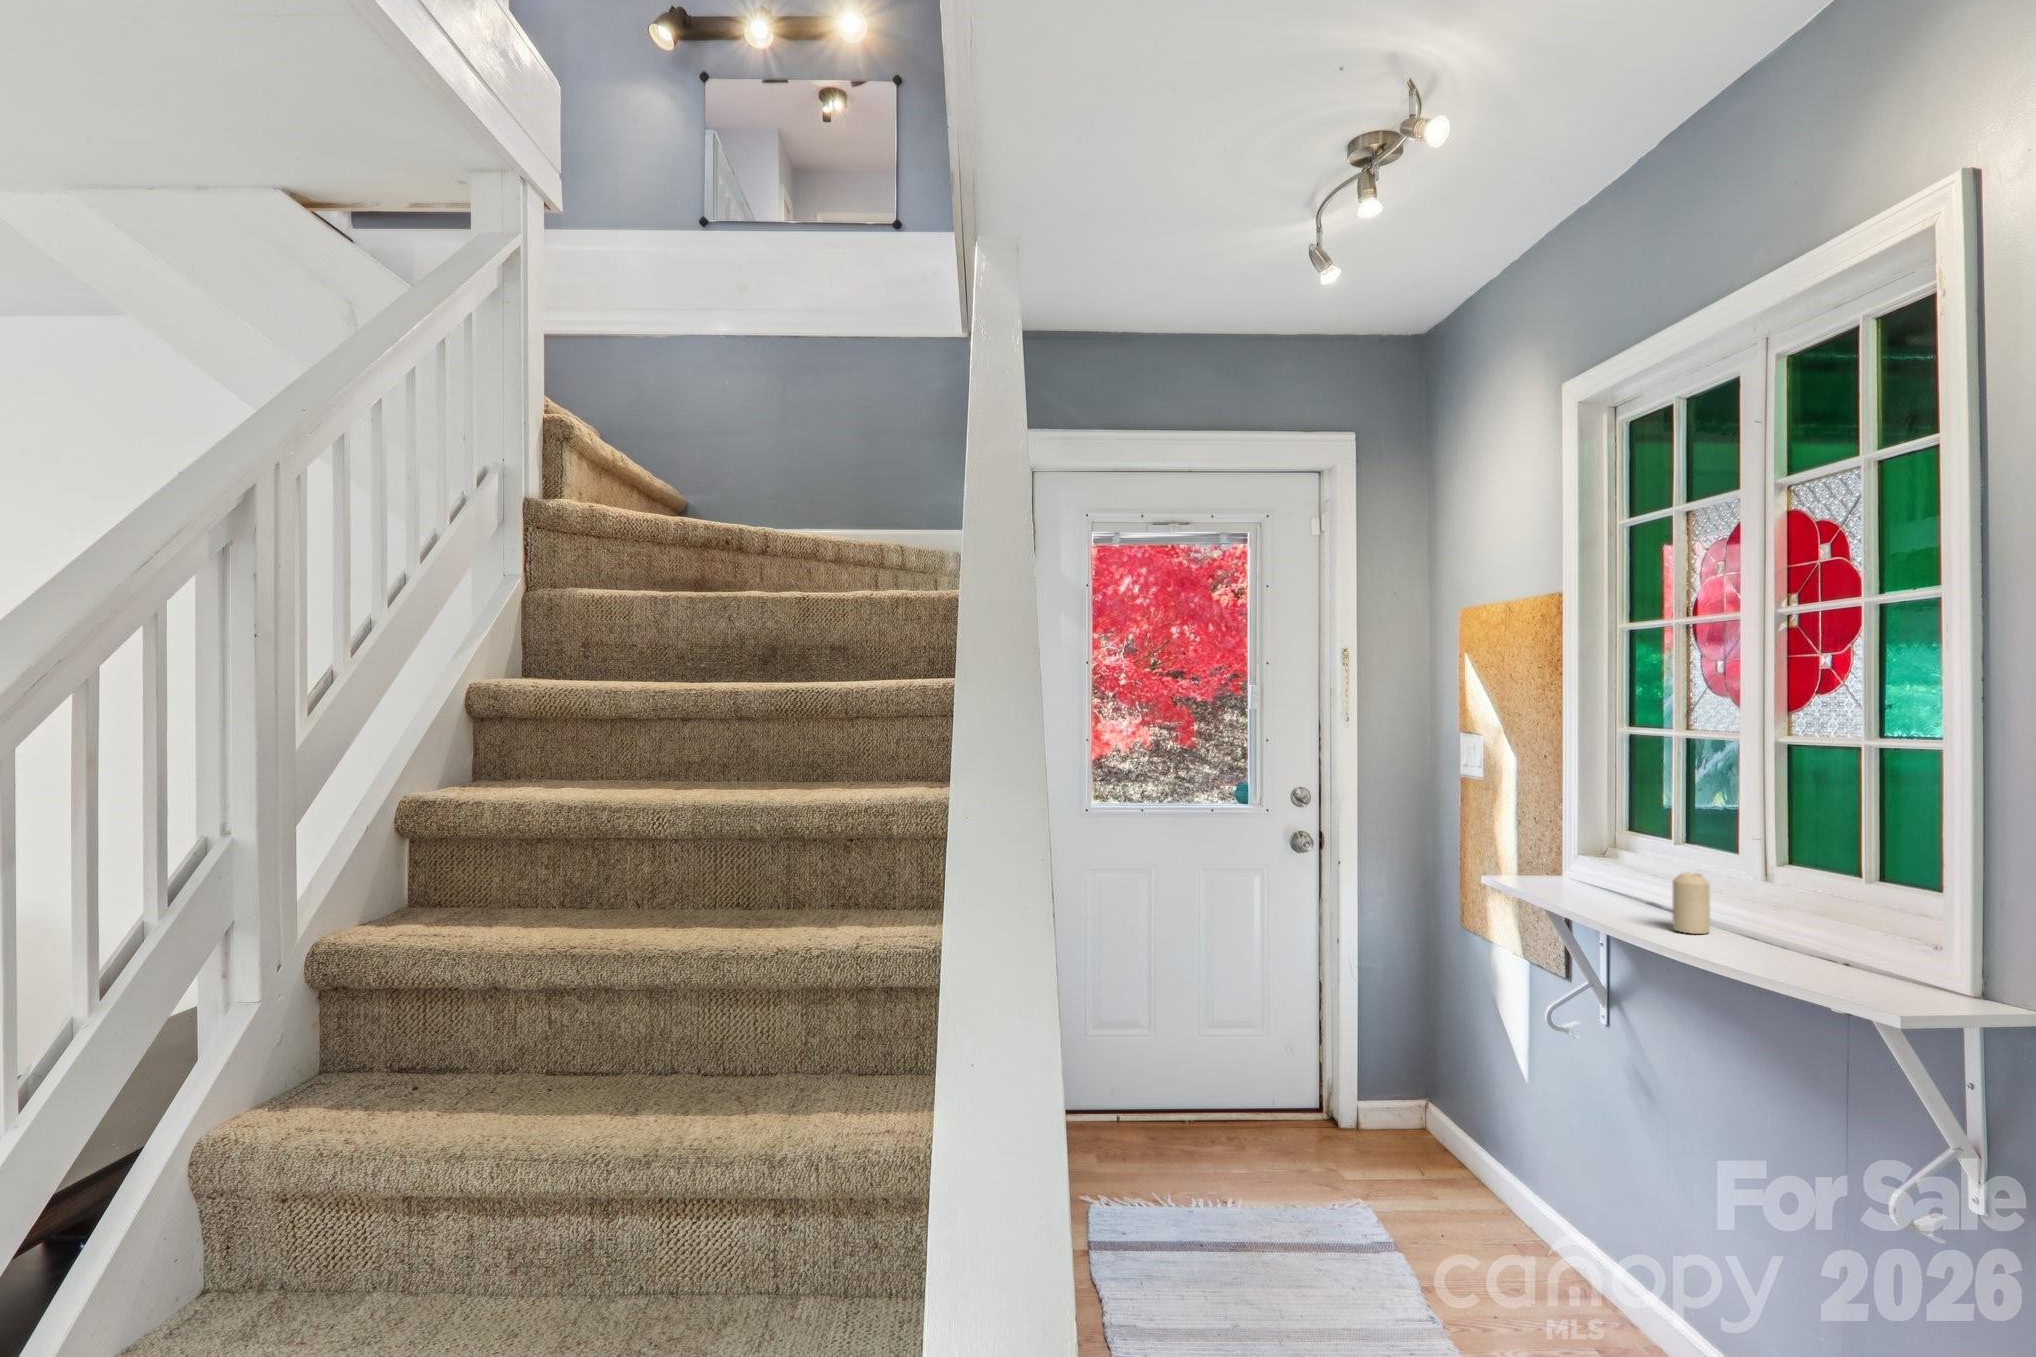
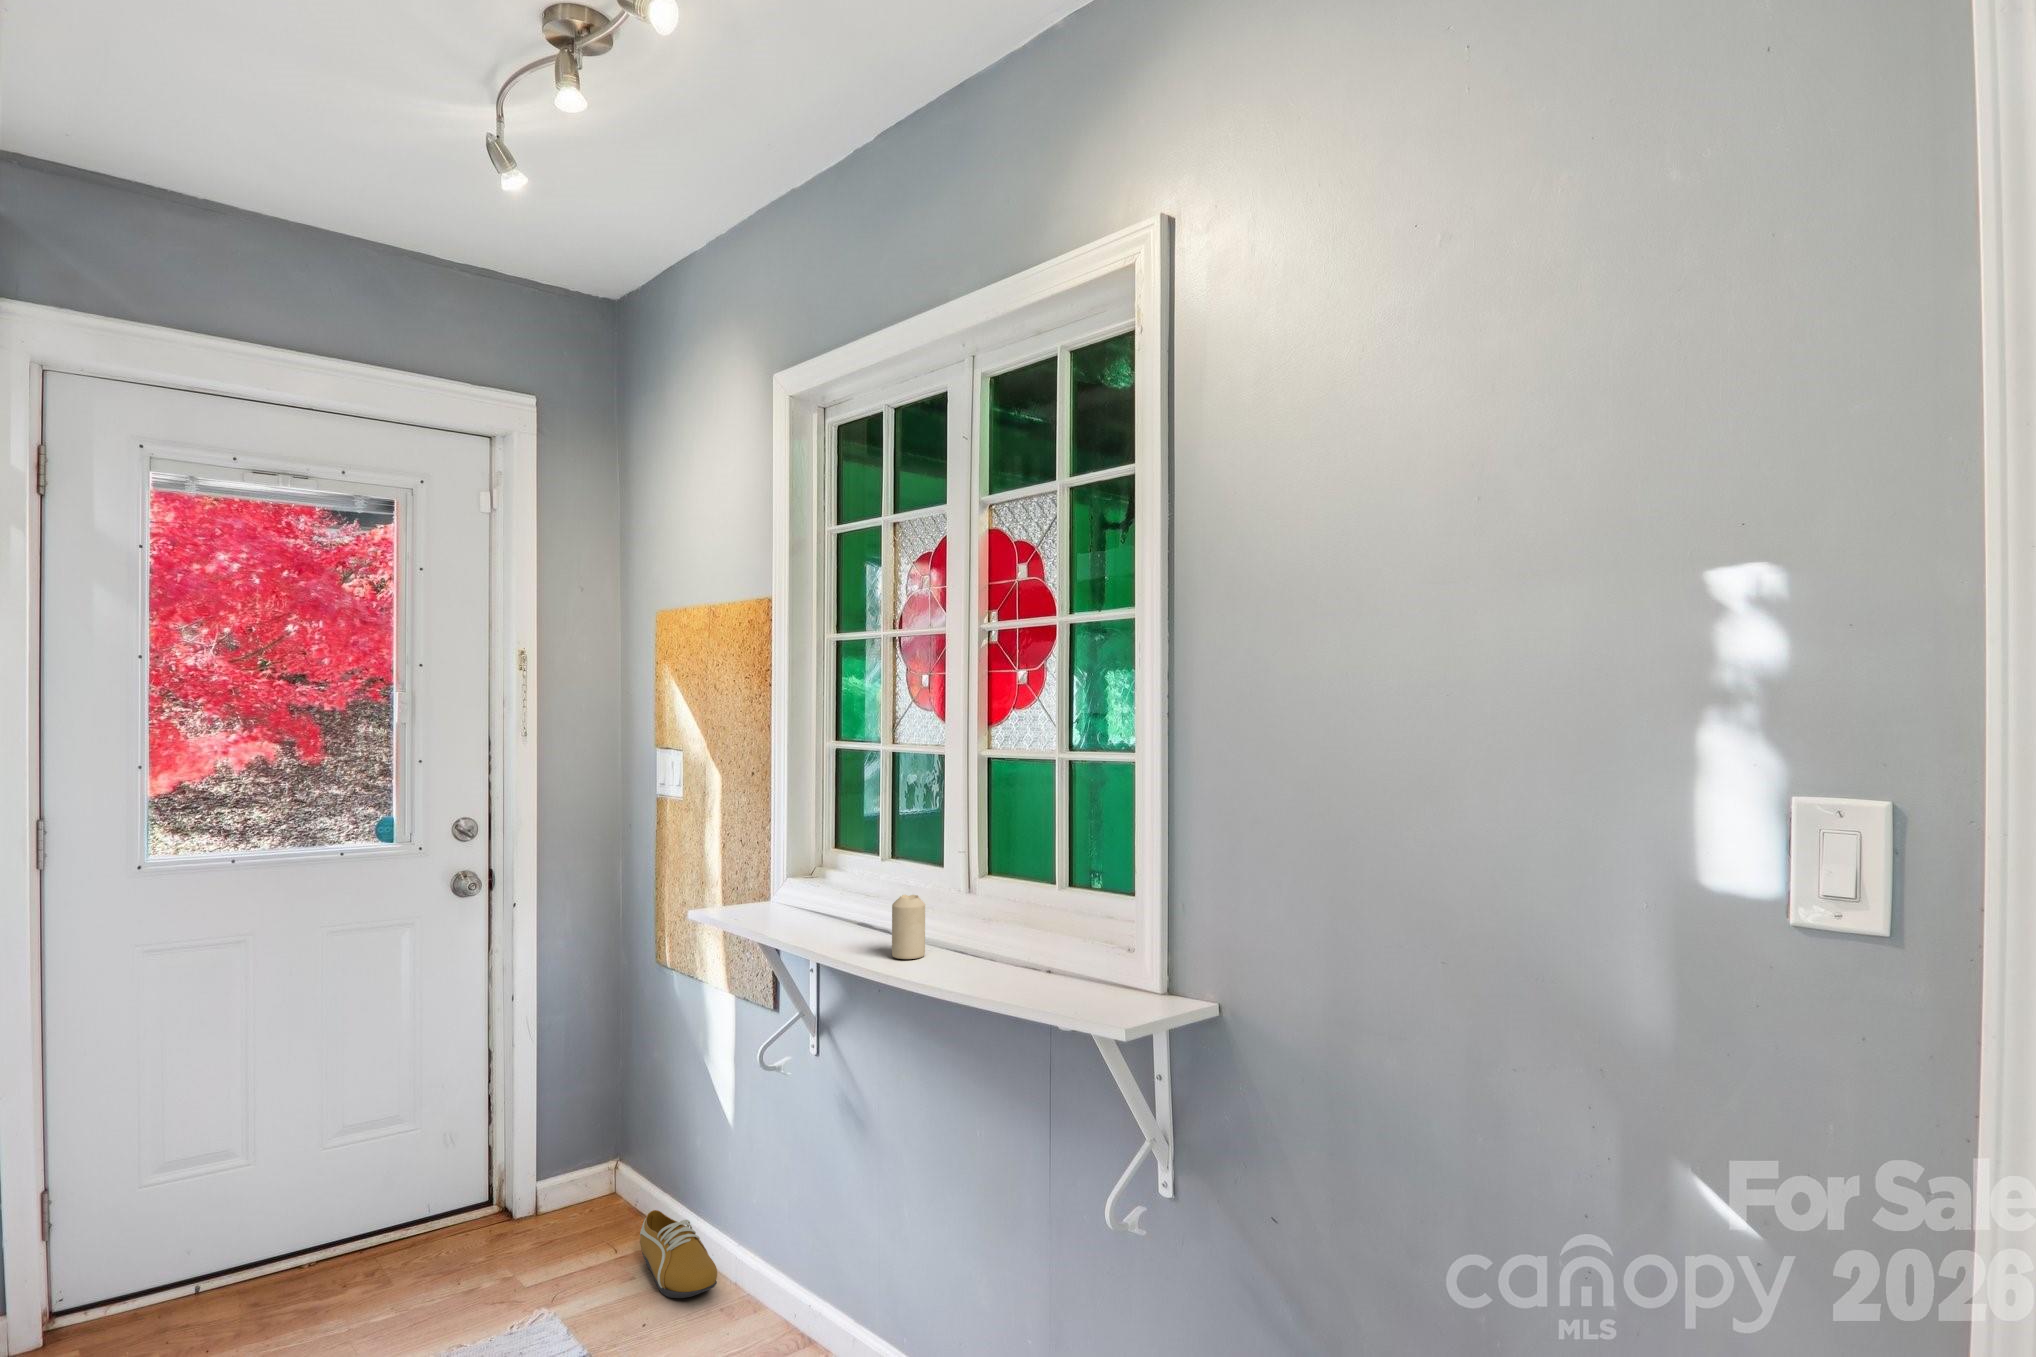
shoe: none [1445,1144,1514,1223] -> present [640,1210,717,1298]

